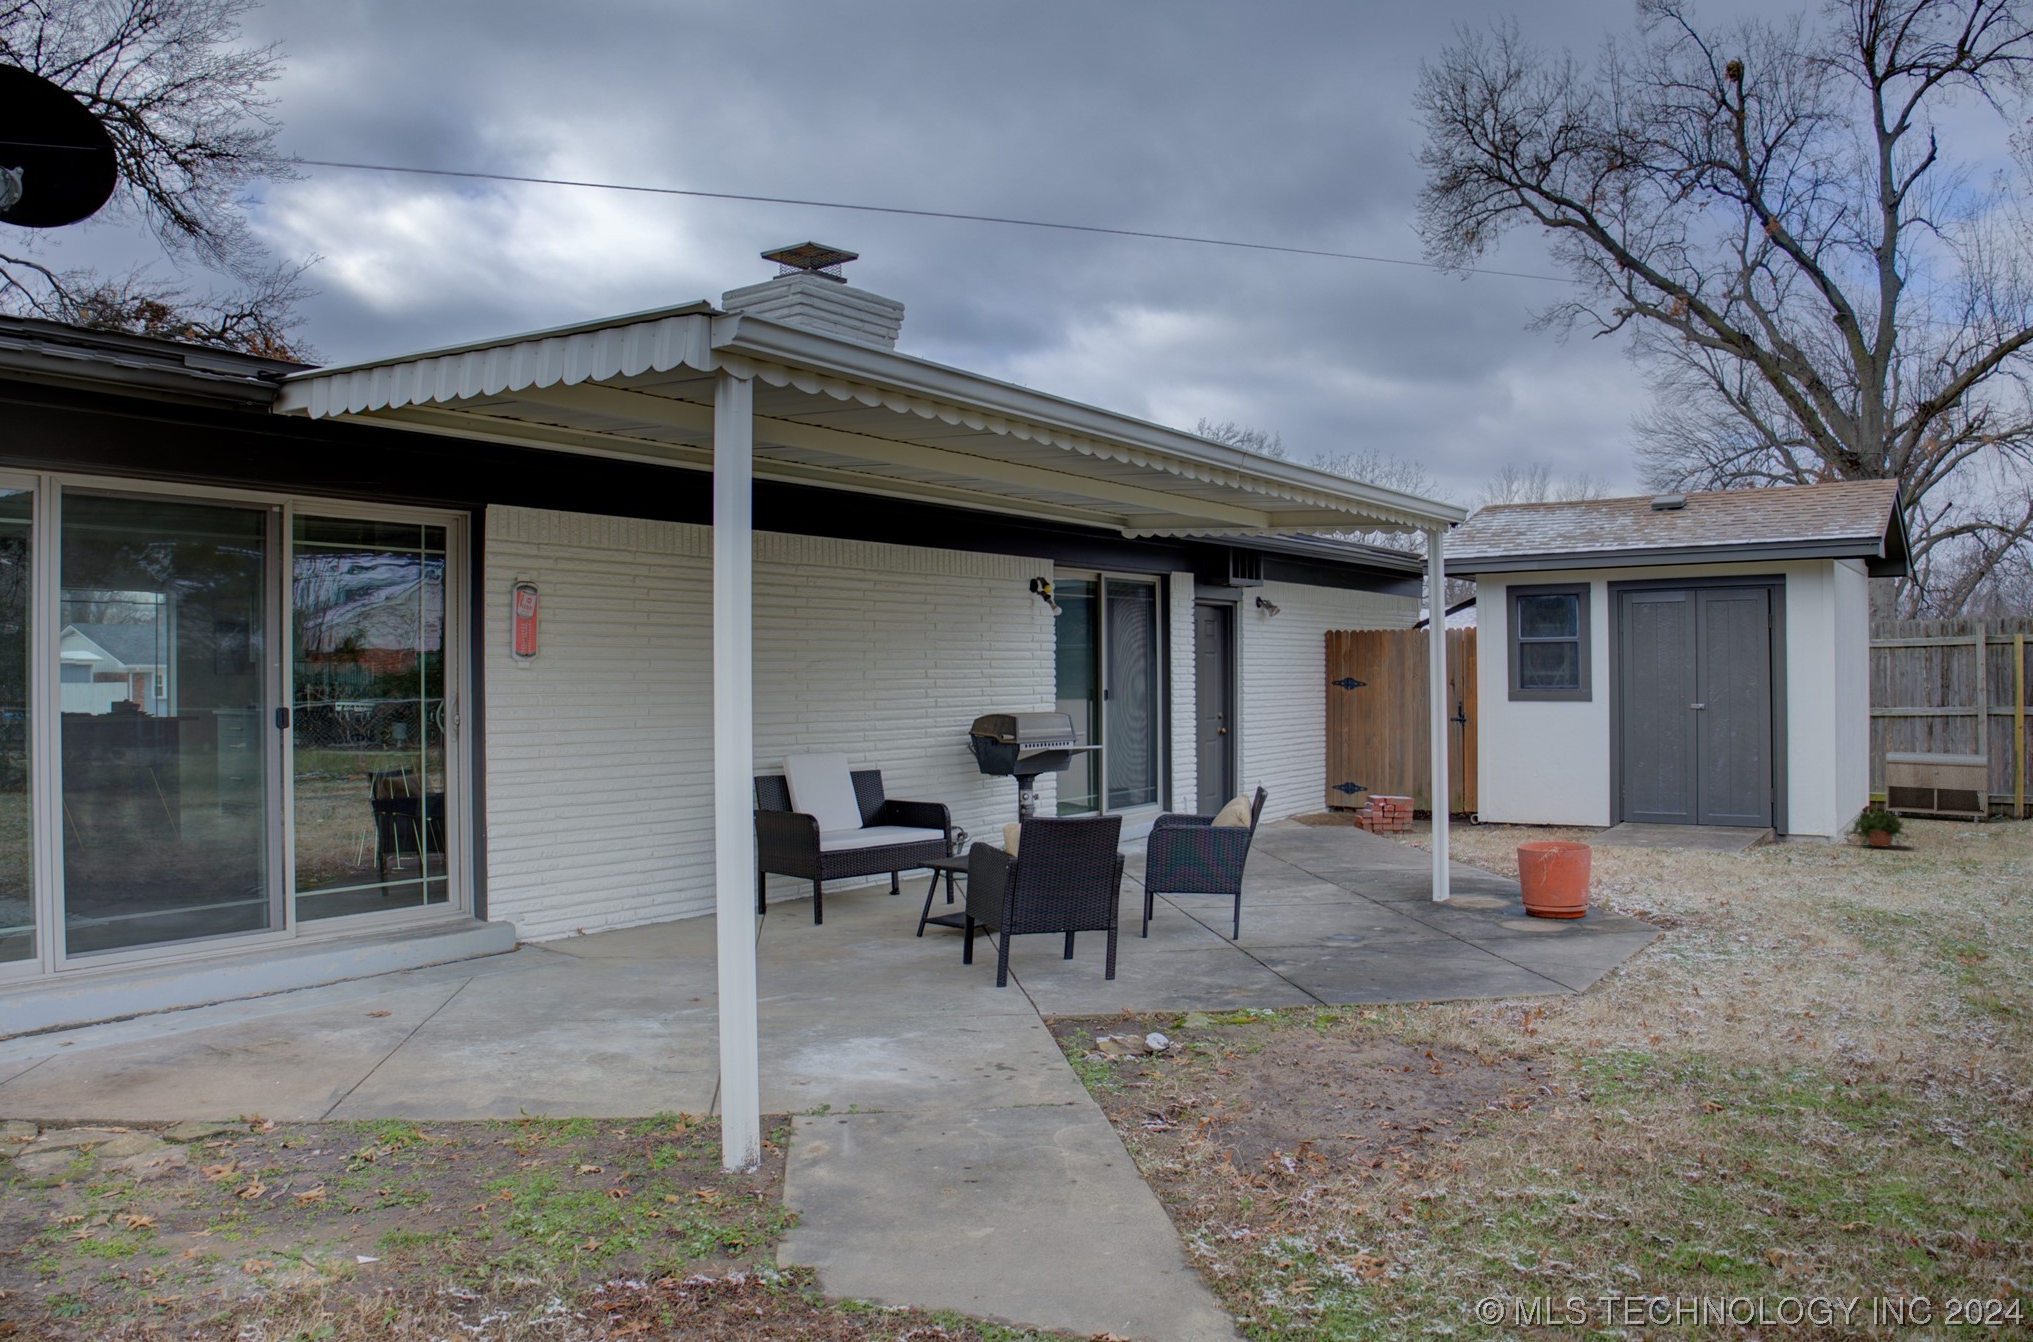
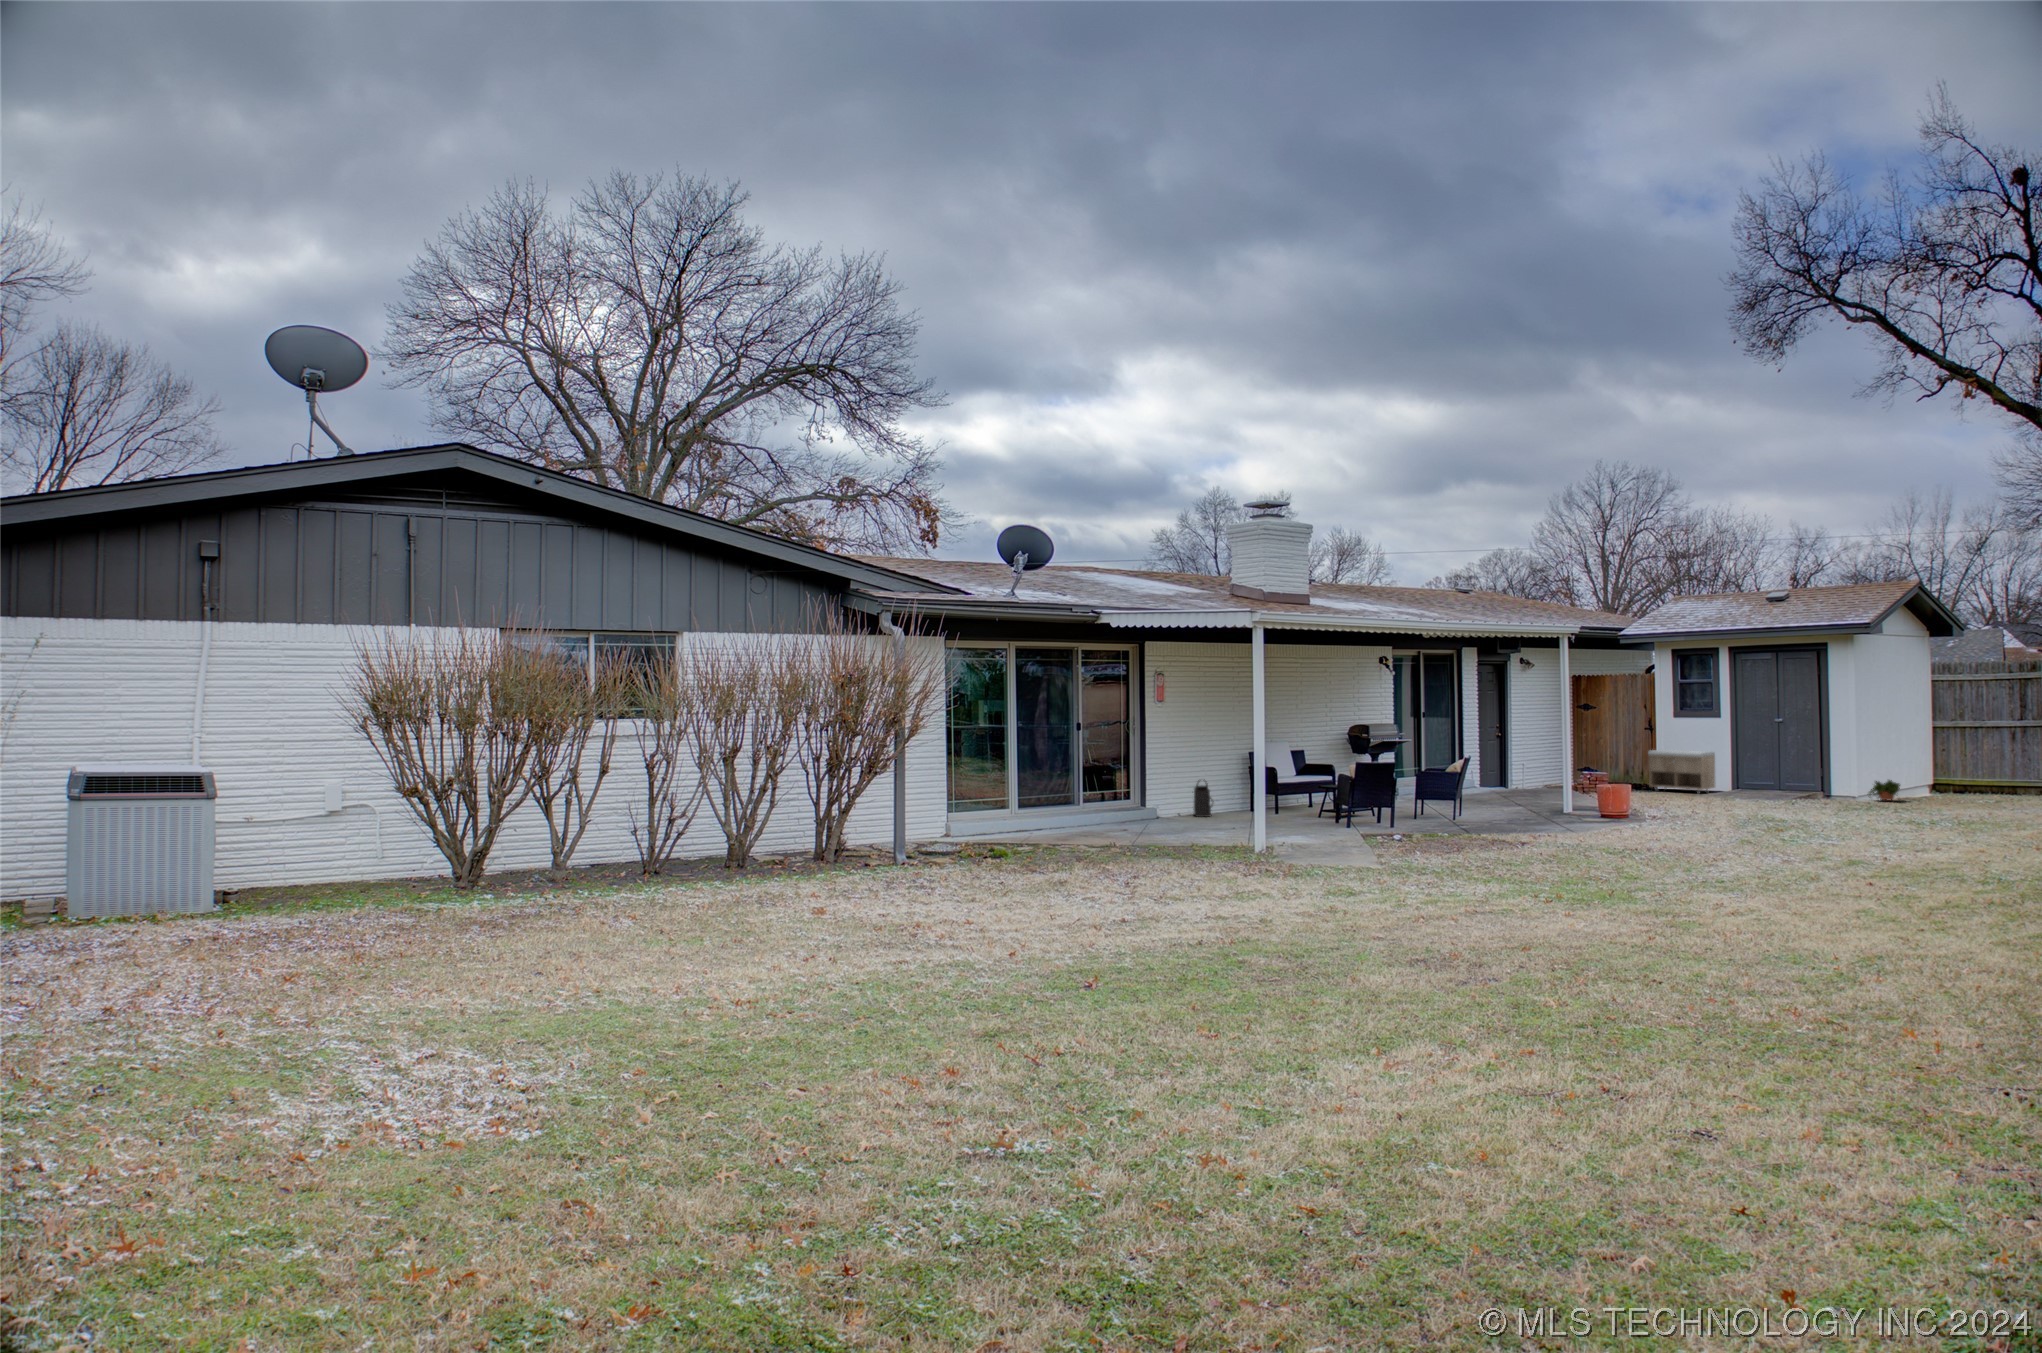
storage bench: present [1886,751,1988,822] -> present [1648,749,1715,793]
watering can: none [575,847,655,948] -> present [1193,780,1214,817]

